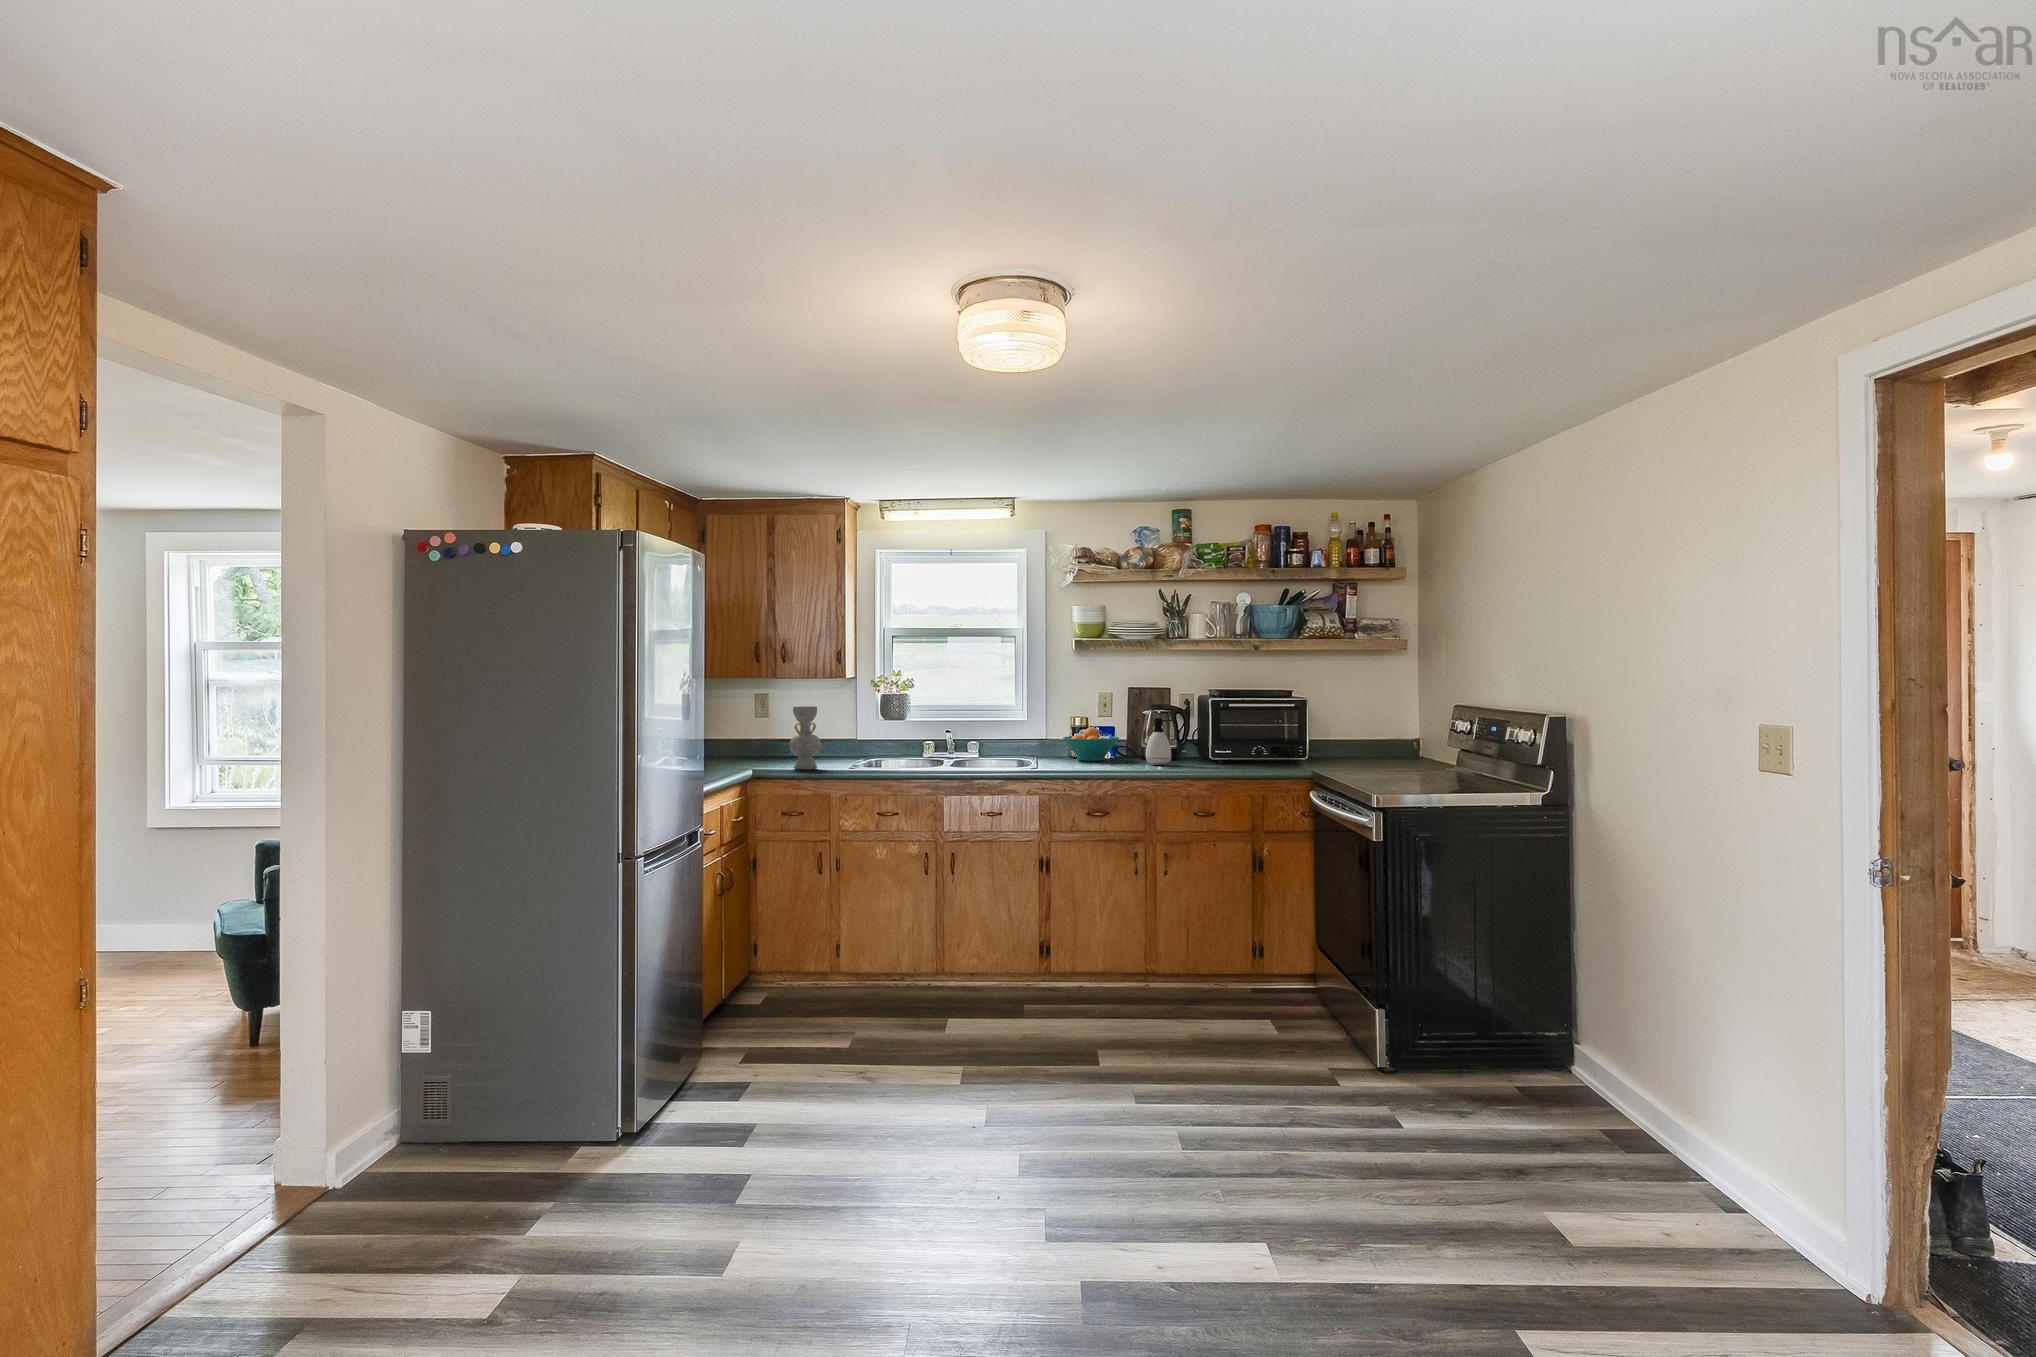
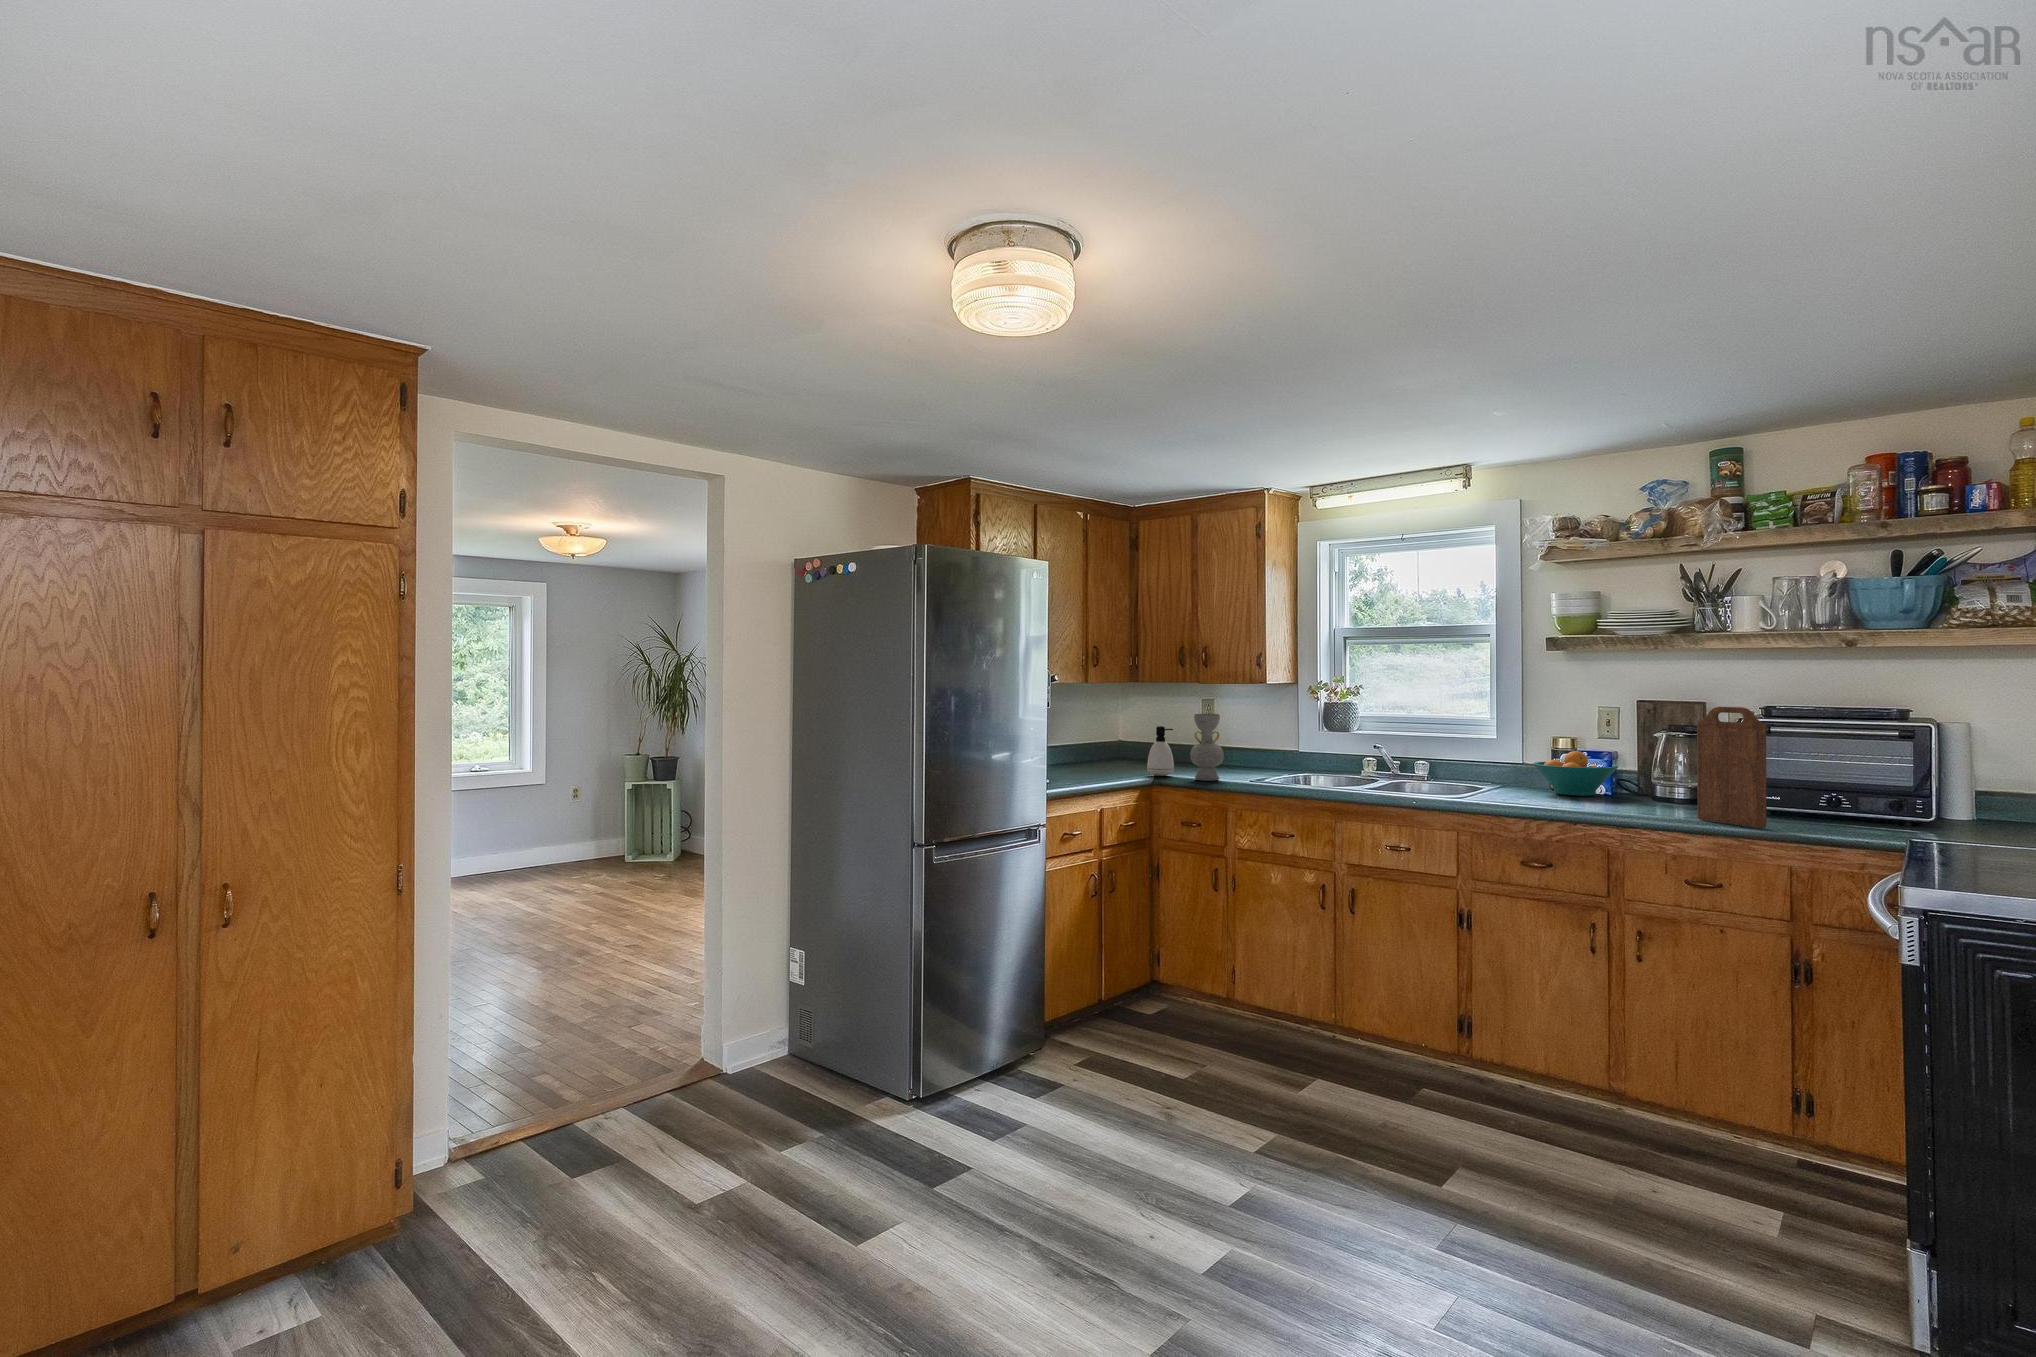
cutting board: none [1197,691,1242,771] -> present [1697,707,1767,828]
soap dispenser: present [1146,718,1172,765] -> present [1147,726,1174,776]

